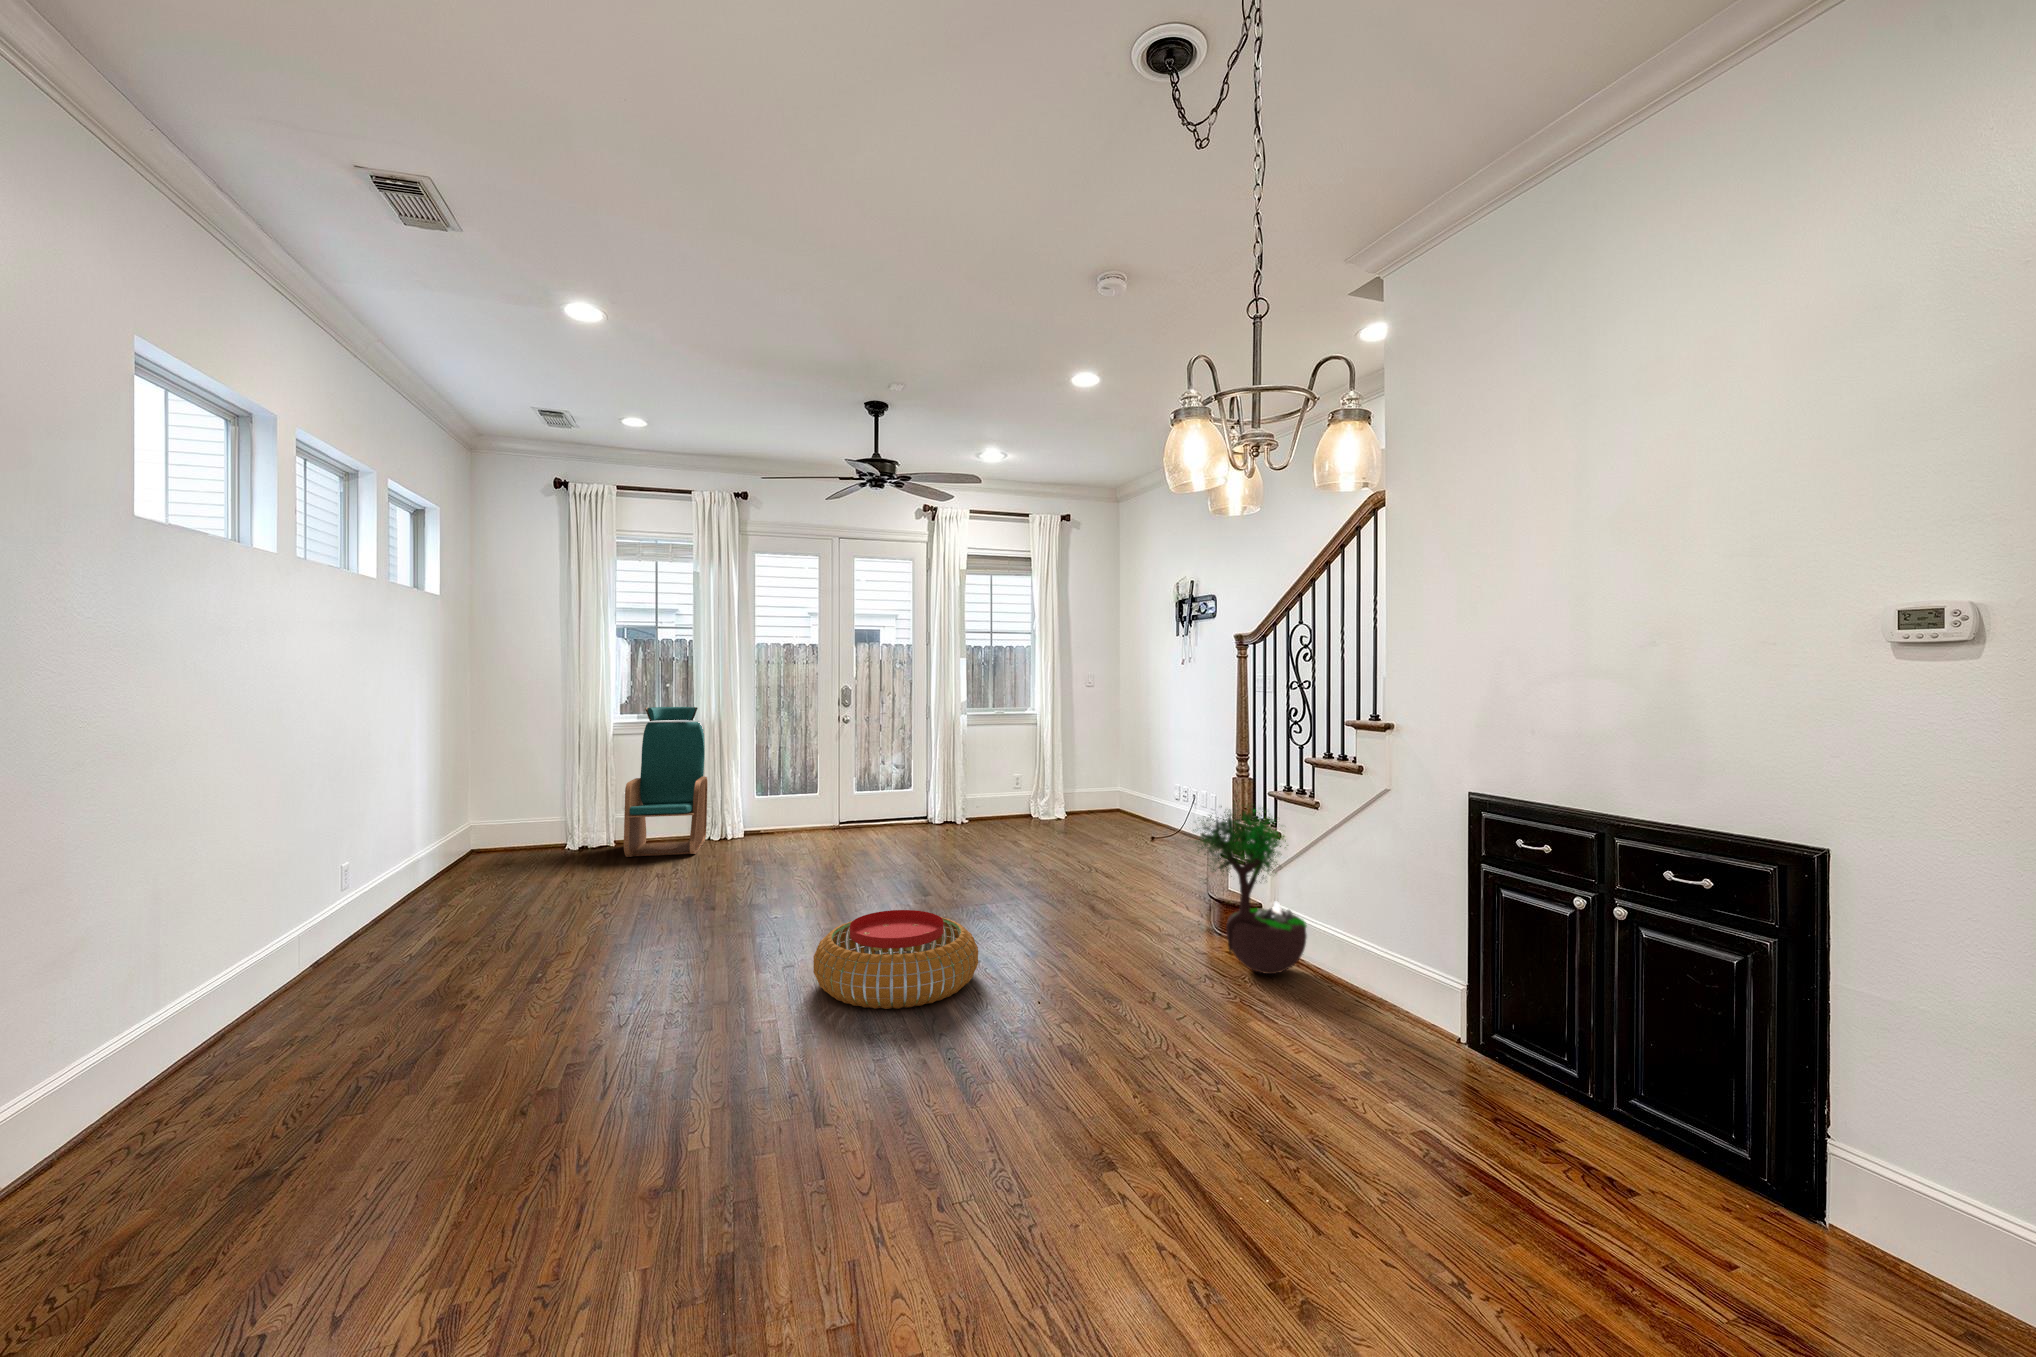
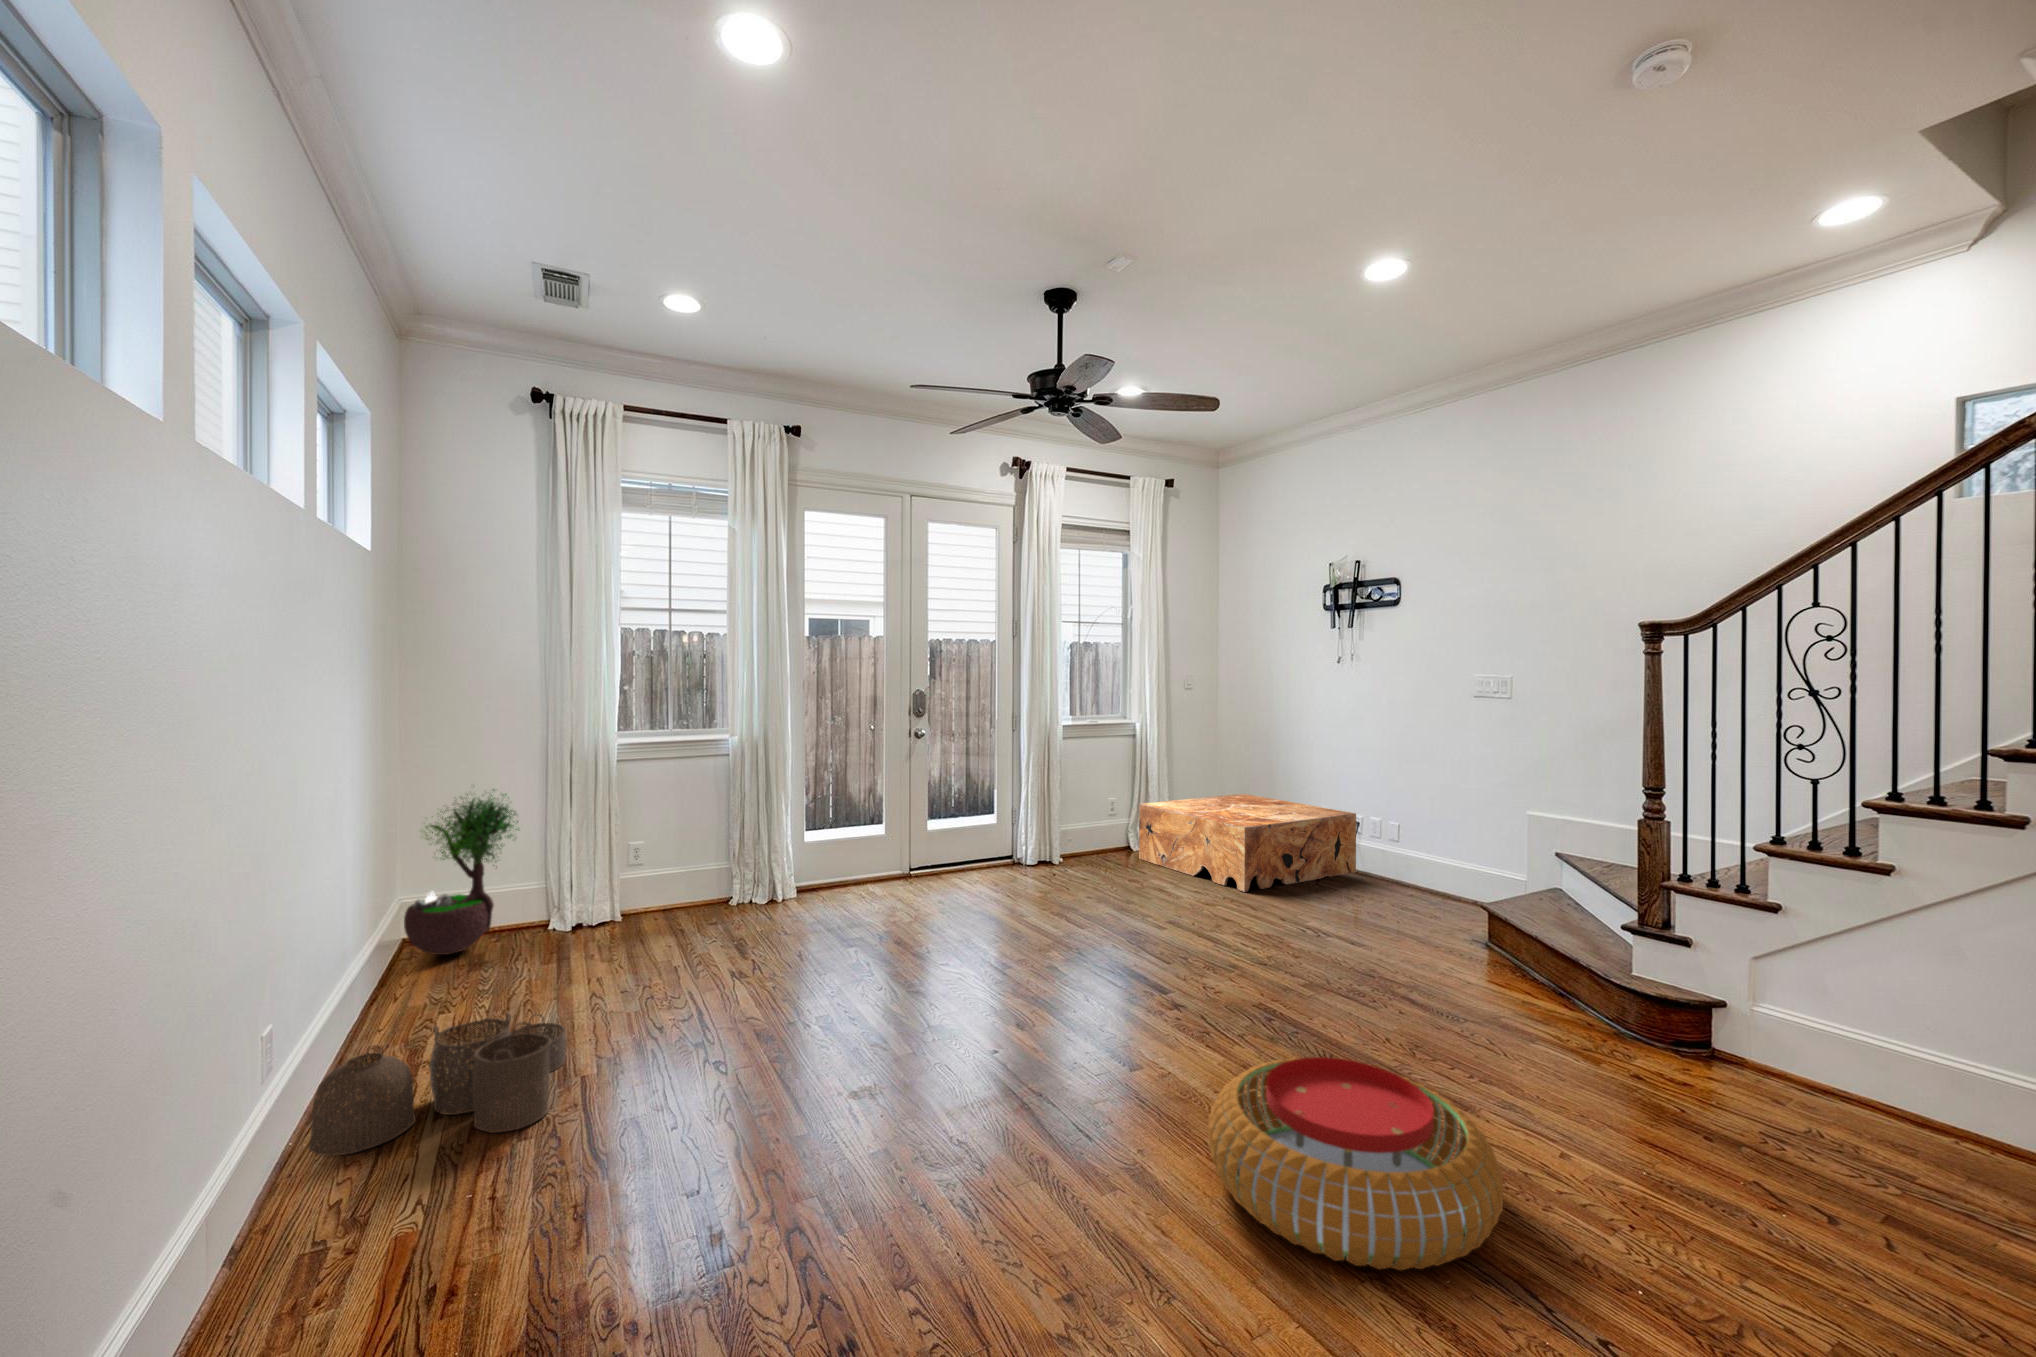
armchair: present [624,707,708,857] -> none [650,720,755,939]
coffee table: none [1030,773,1192,845] -> present [1139,794,1356,892]
potted tree: present [1193,801,1307,974] -> present [404,790,520,955]
woven basket: none [366,875,525,940] -> present [309,1014,566,1156]

